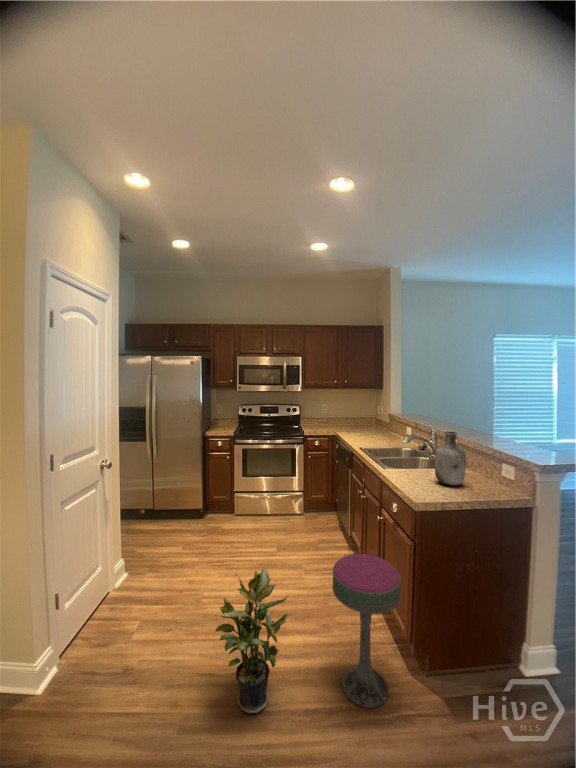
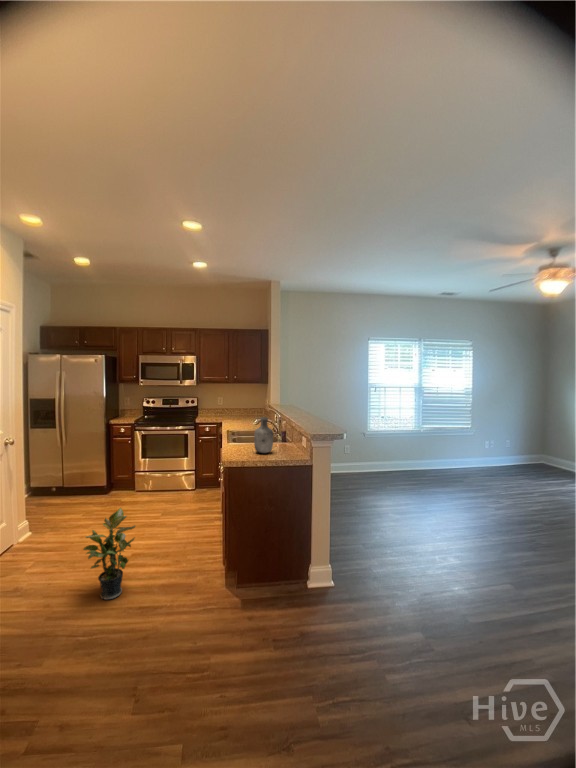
bar stool: present [333,554,401,708] -> none [169,499,214,592]

